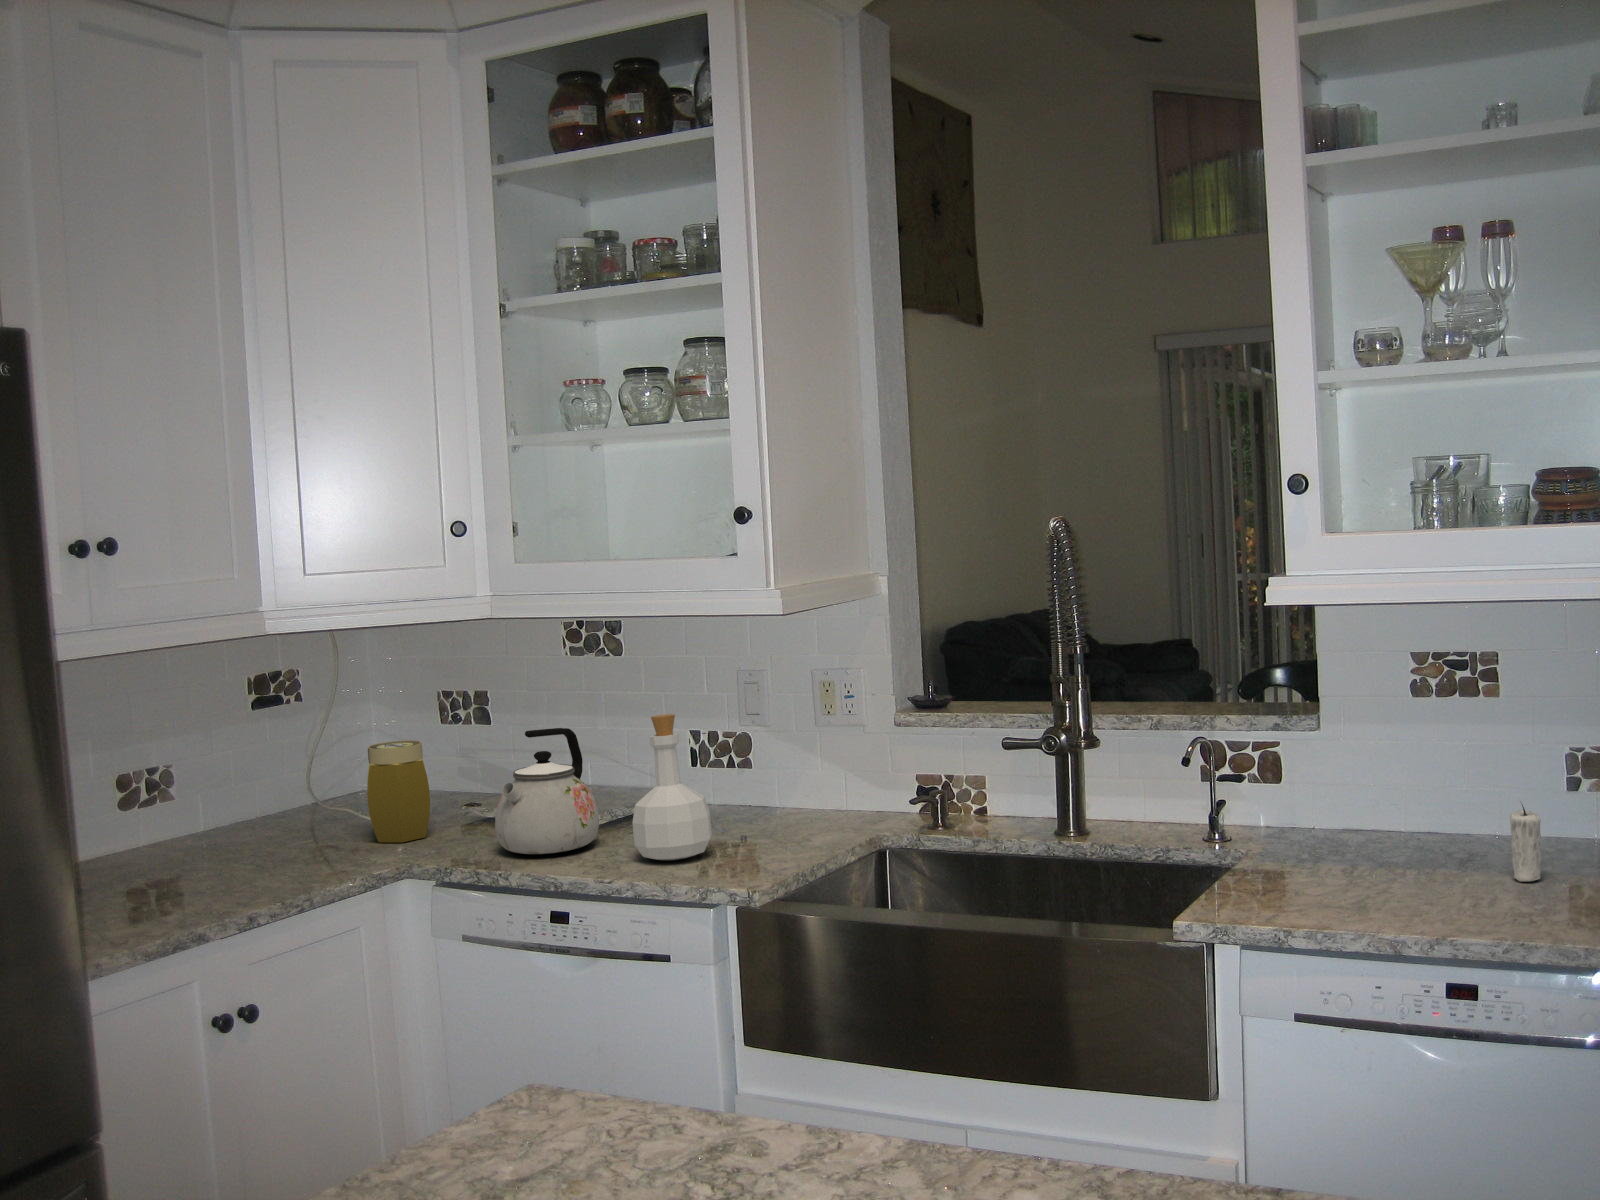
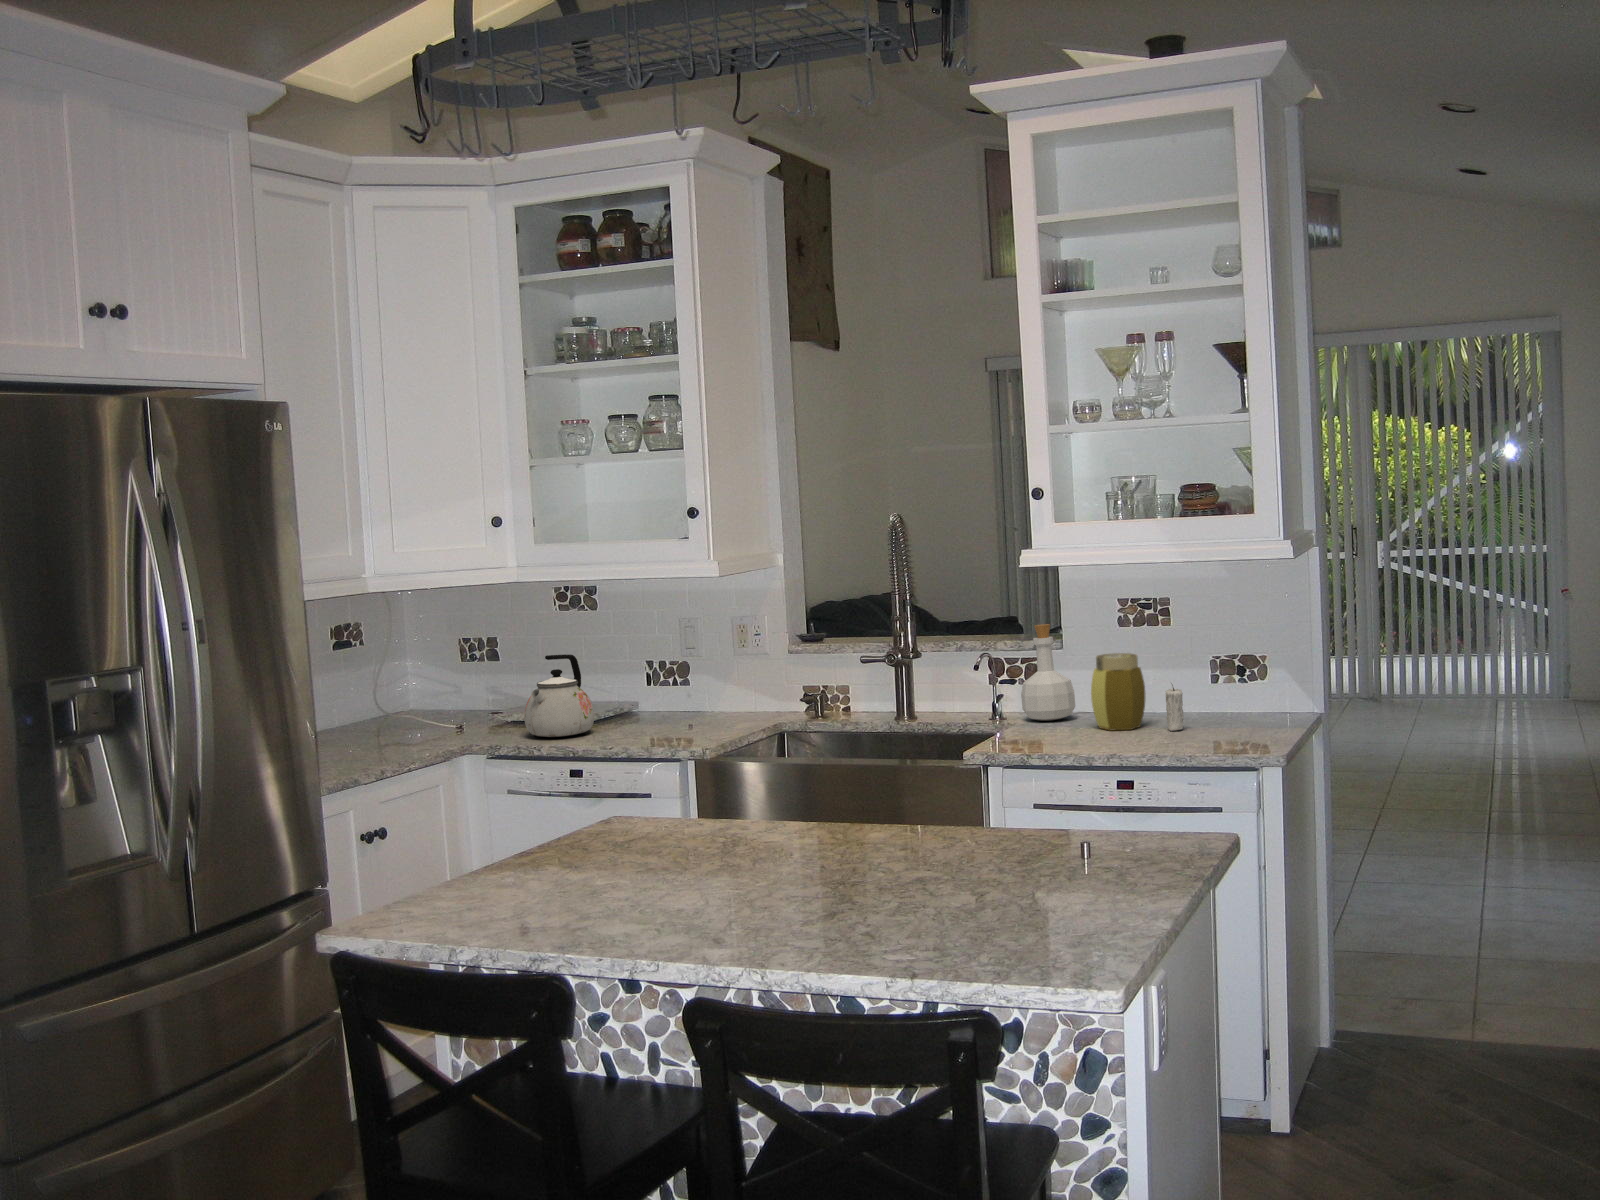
bottle: present [632,714,712,860] -> present [1021,624,1075,721]
jar: present [367,740,430,842] -> present [1091,653,1145,730]

